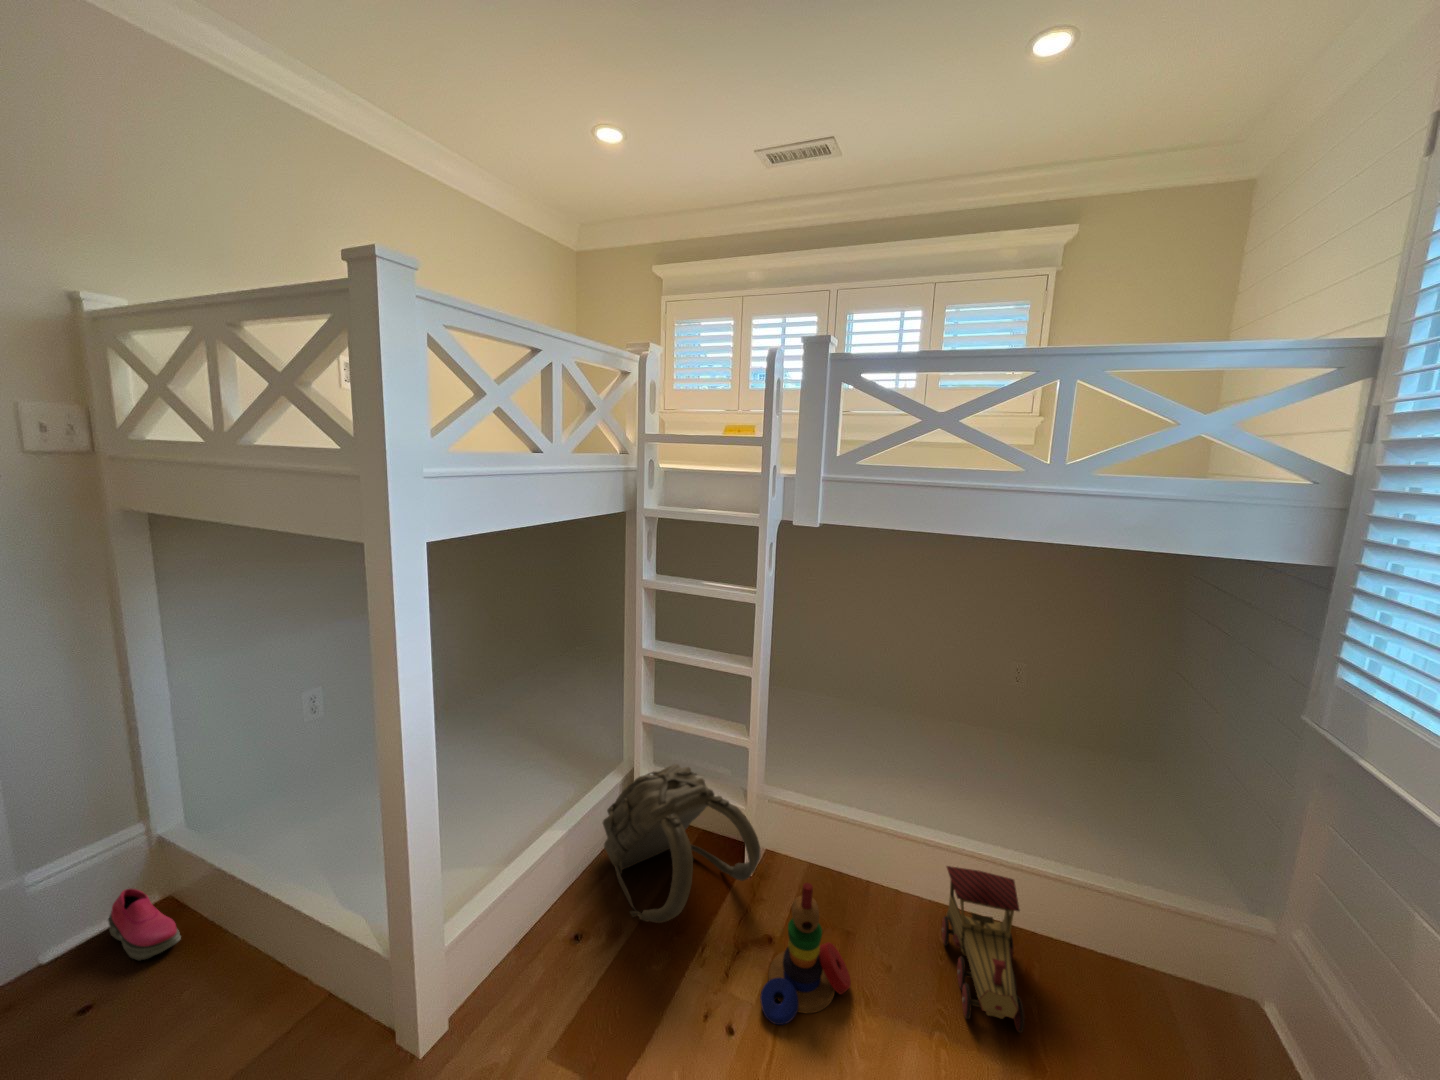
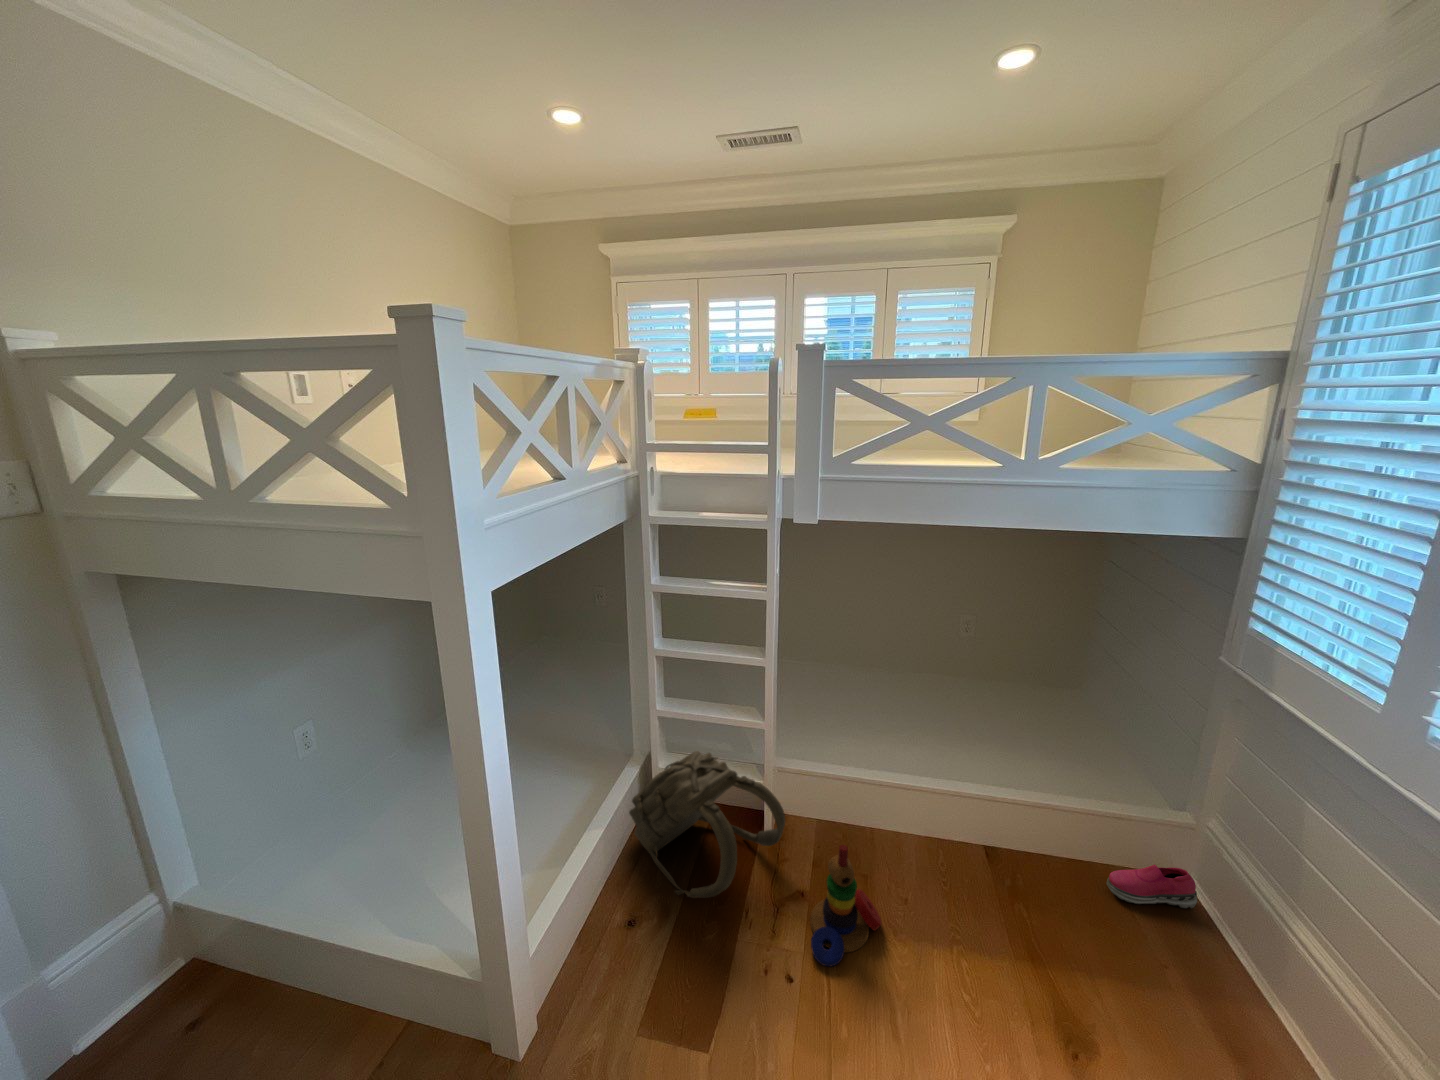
toy train: present [942,866,1024,1033] -> none [941,808,1022,935]
shoe: present [108,889,181,961] -> present [1106,865,1197,909]

